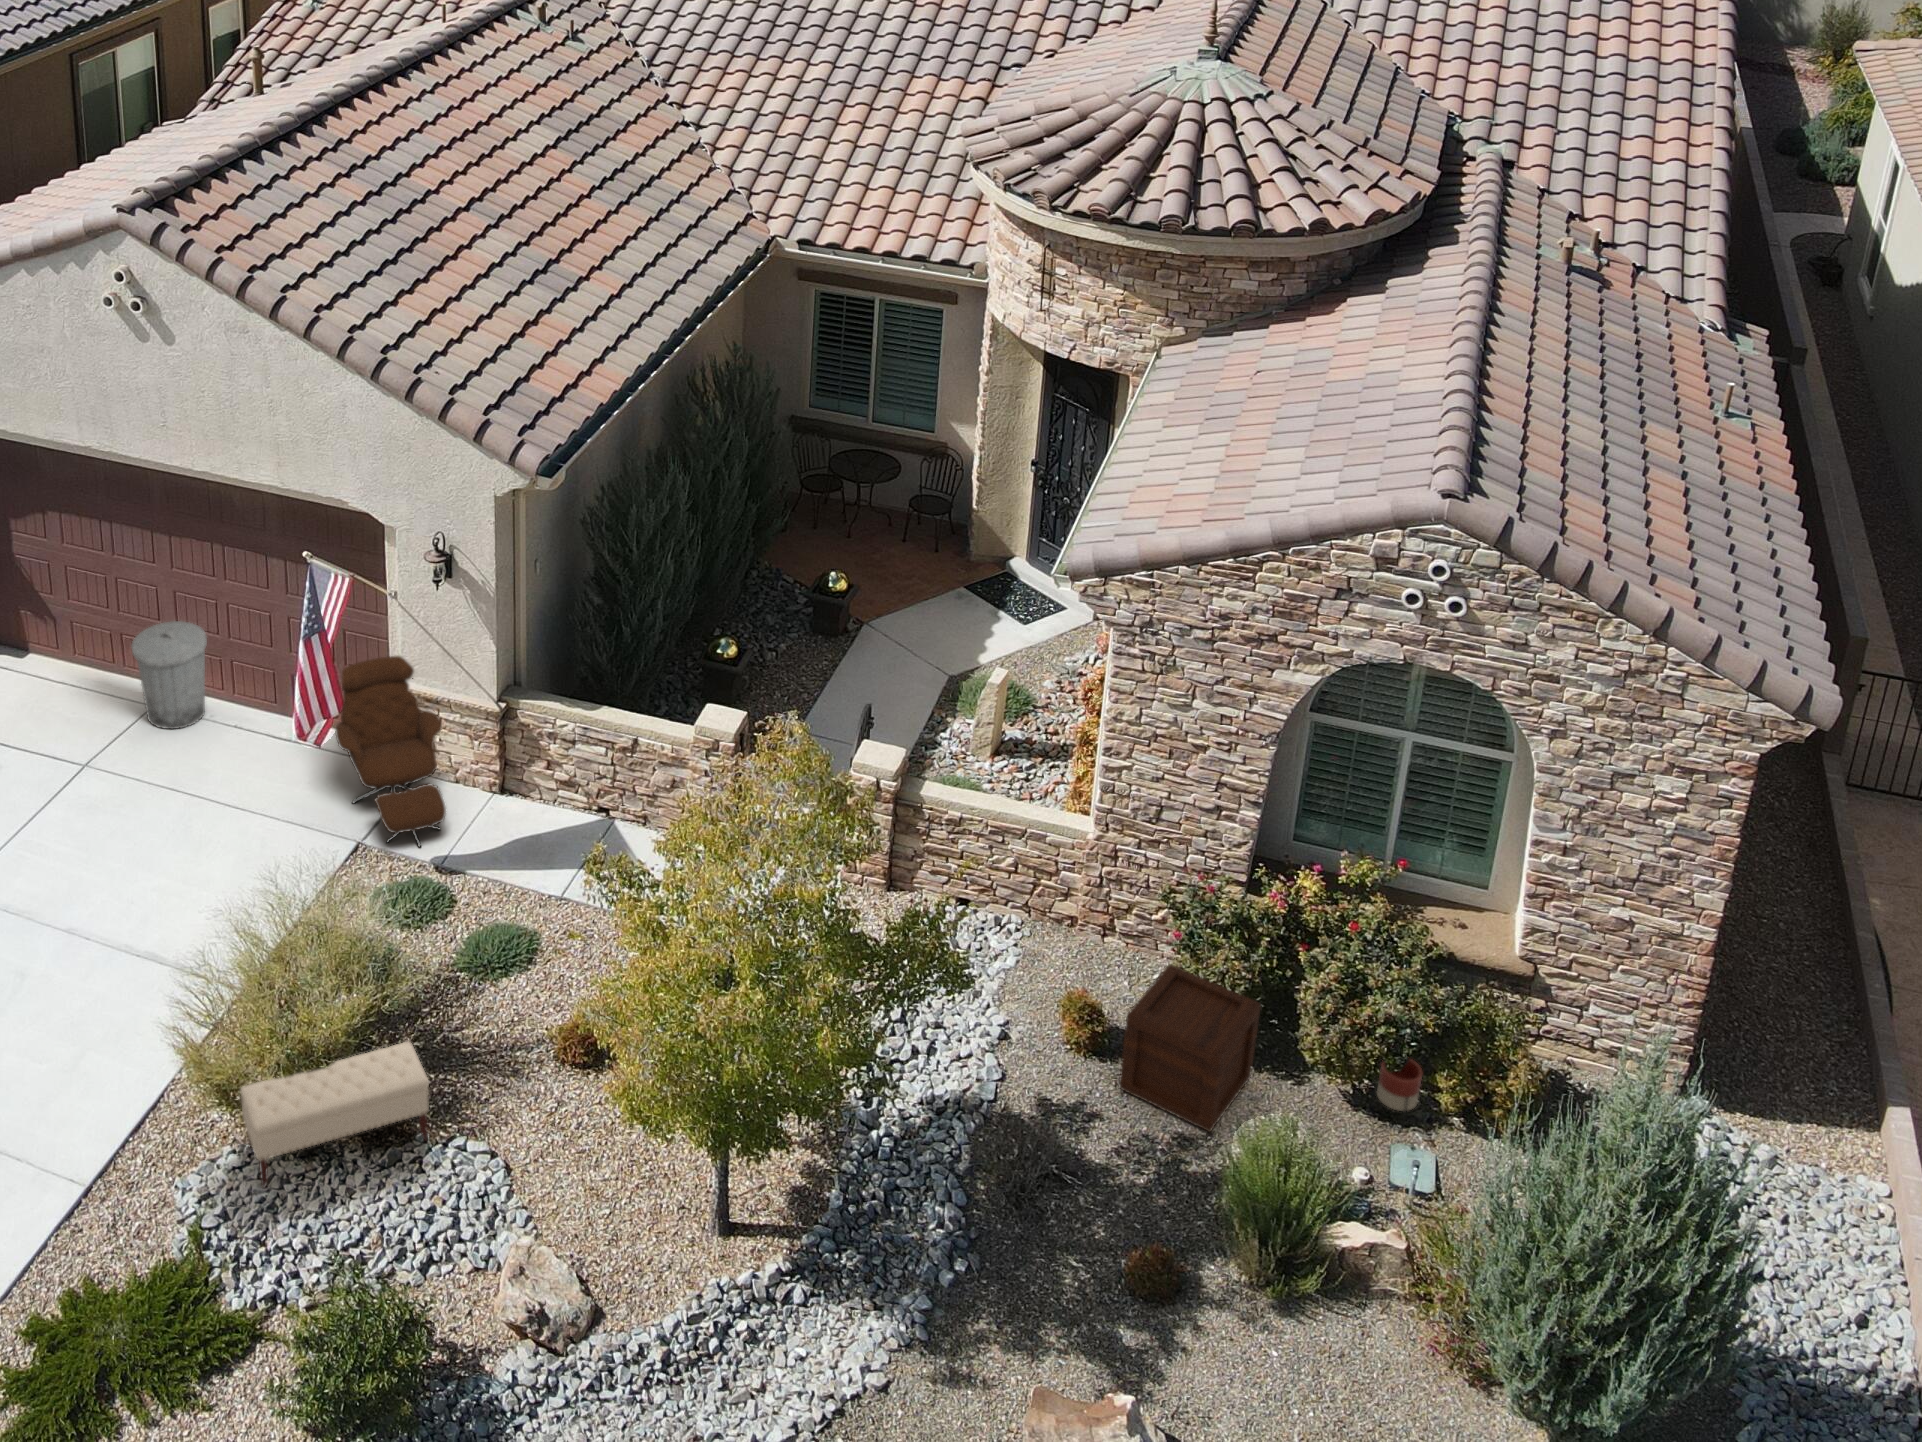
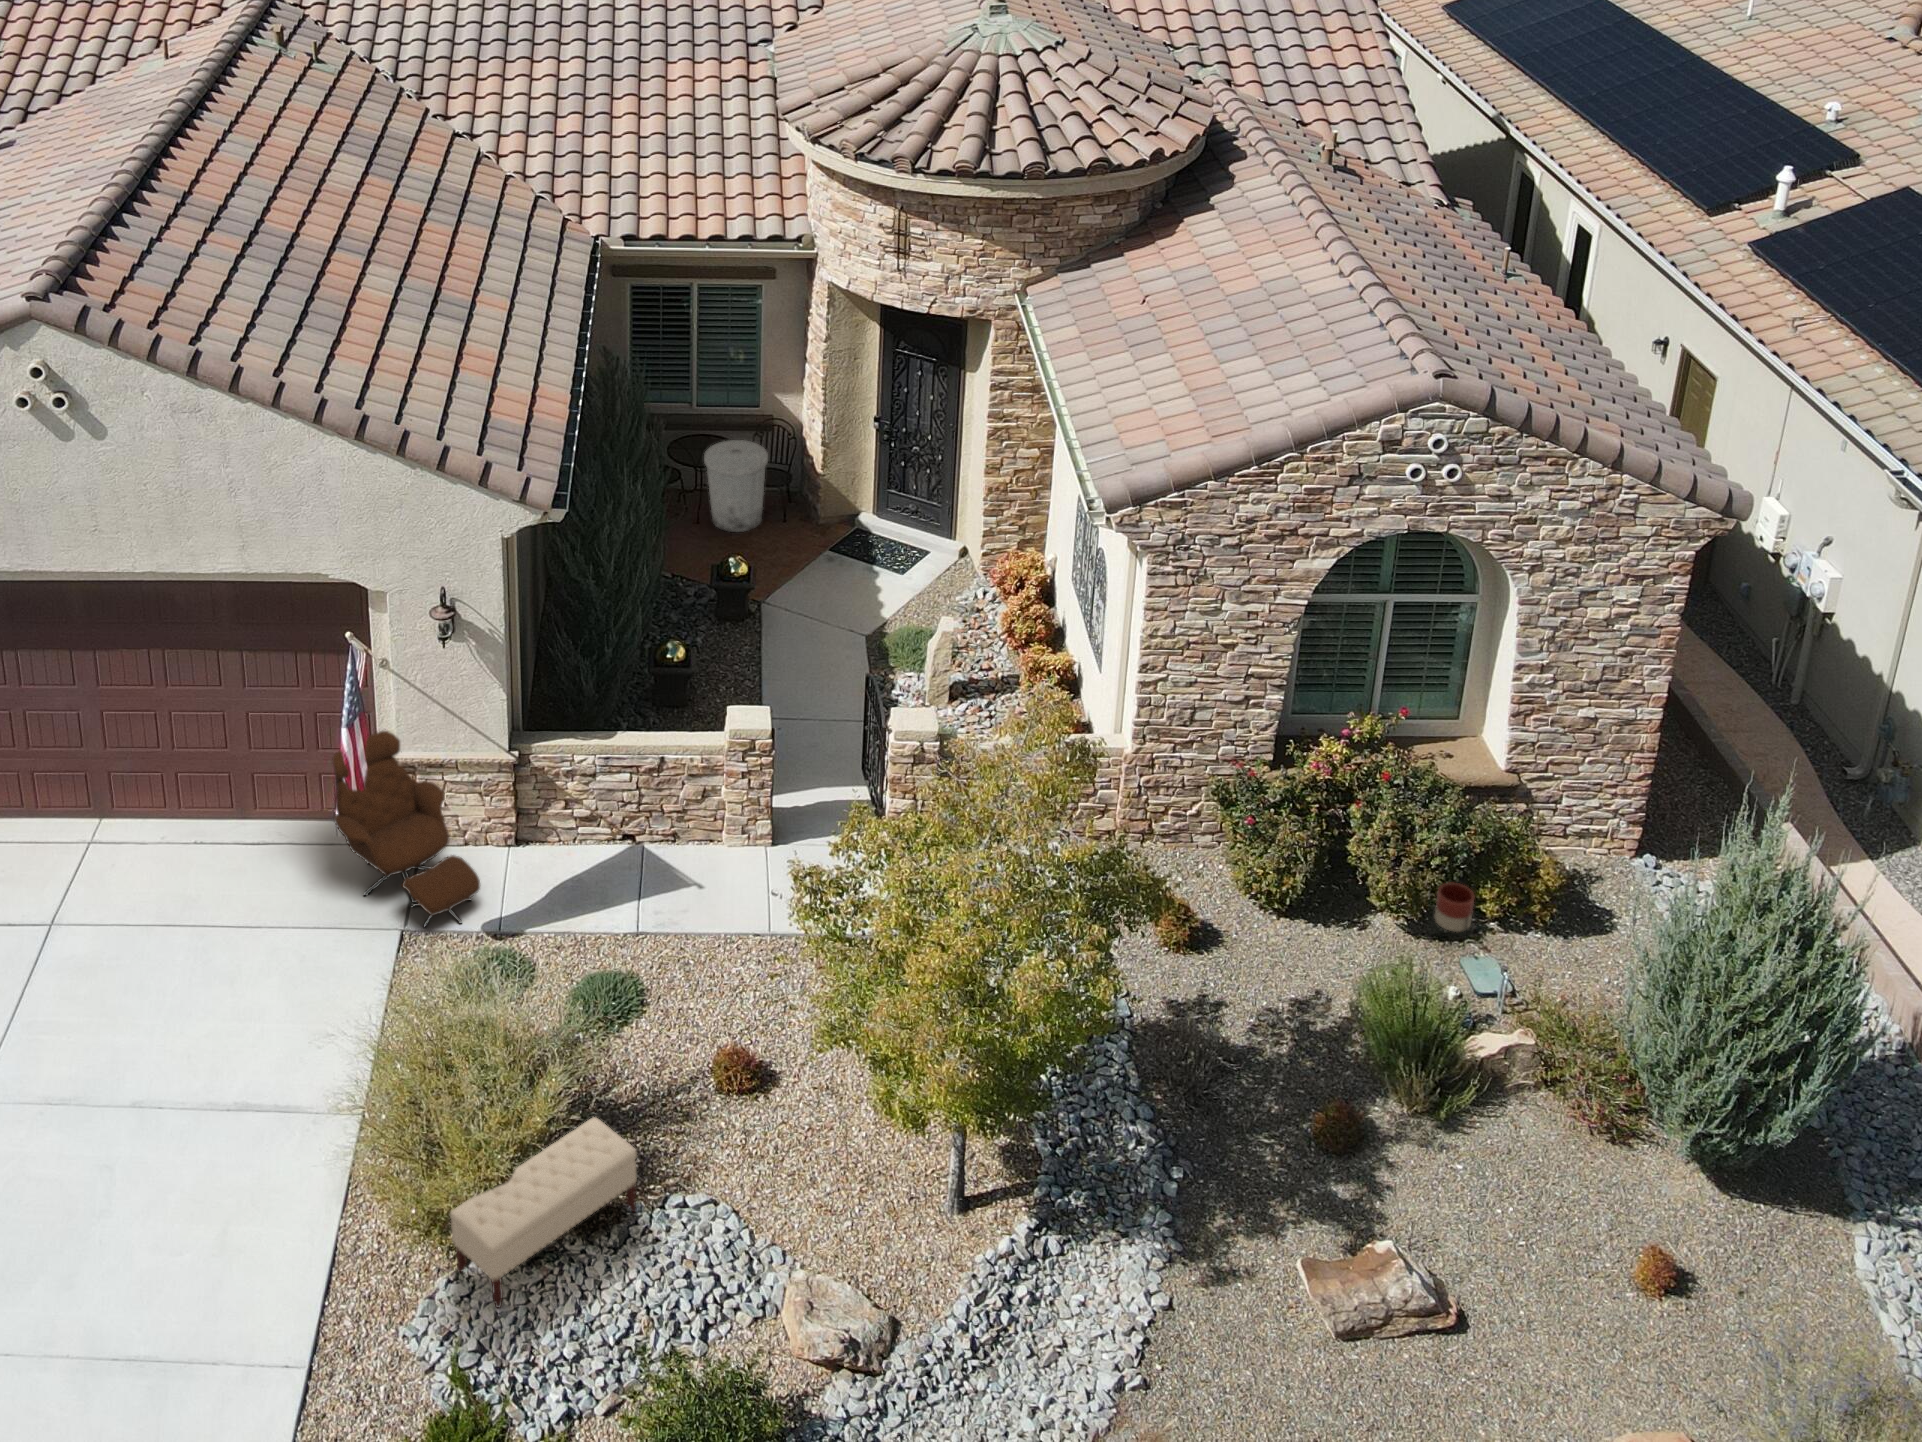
trash can: present [131,621,207,729] -> present [704,440,768,532]
wooden crate: present [1119,964,1261,1132] -> none [1225,852,1333,994]

